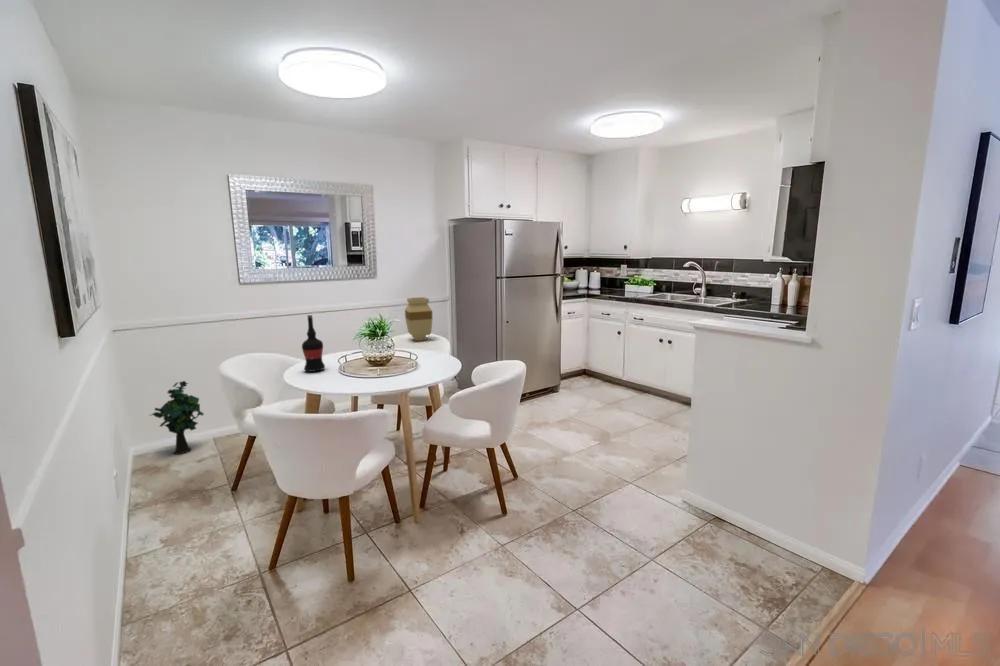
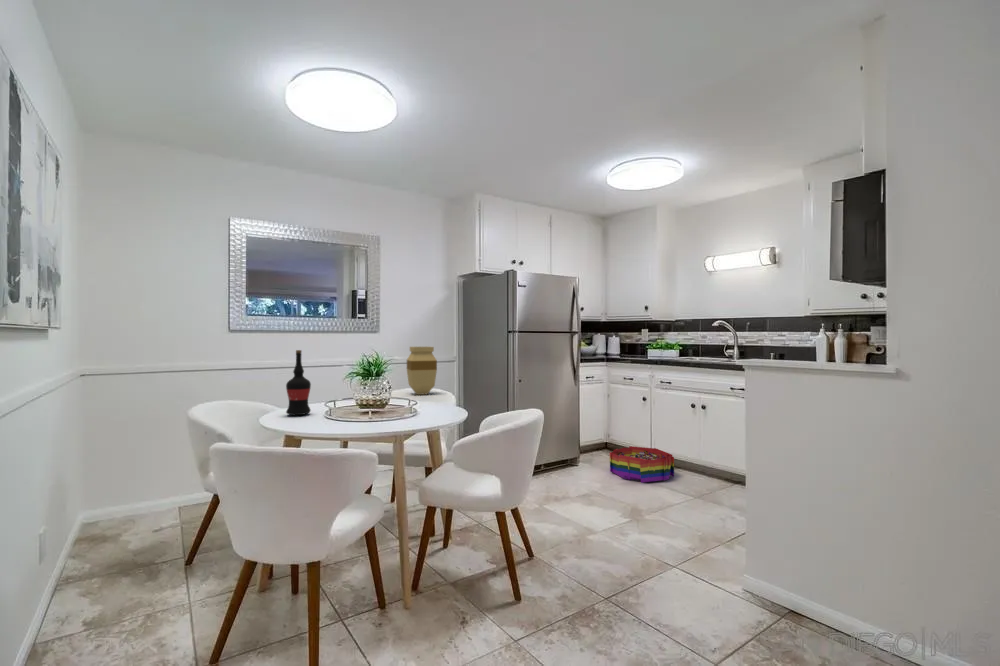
storage bin: none [586,374,642,407] -> present [610,446,674,482]
decorative plant: present [152,381,204,454] -> none [104,435,168,524]

